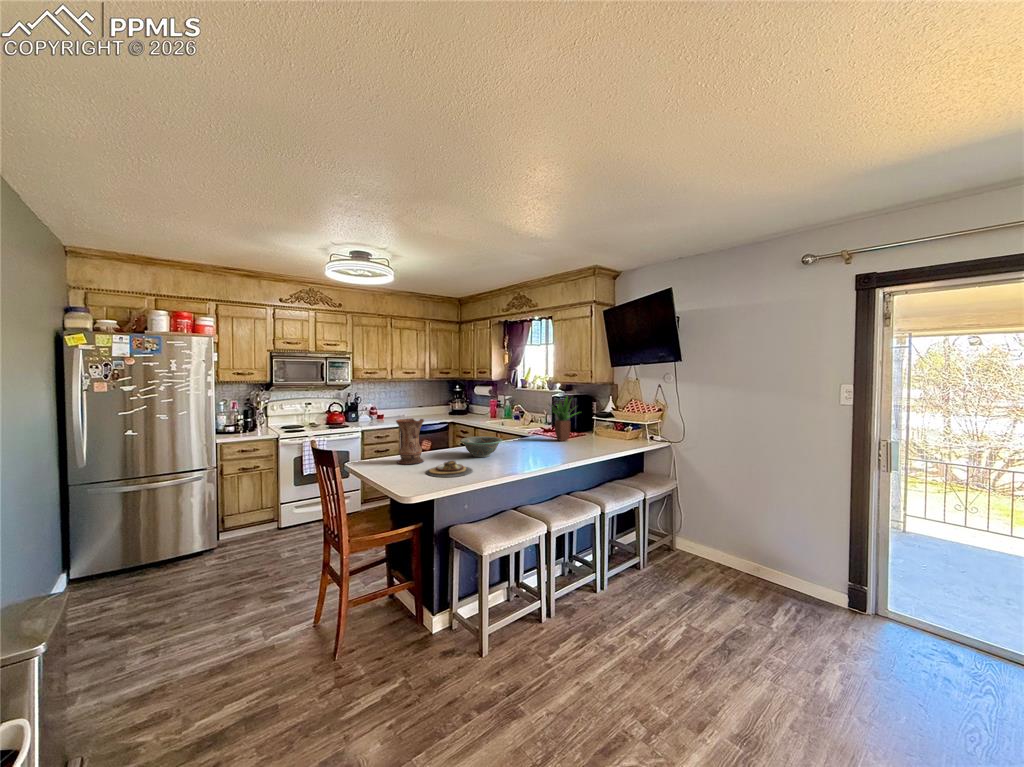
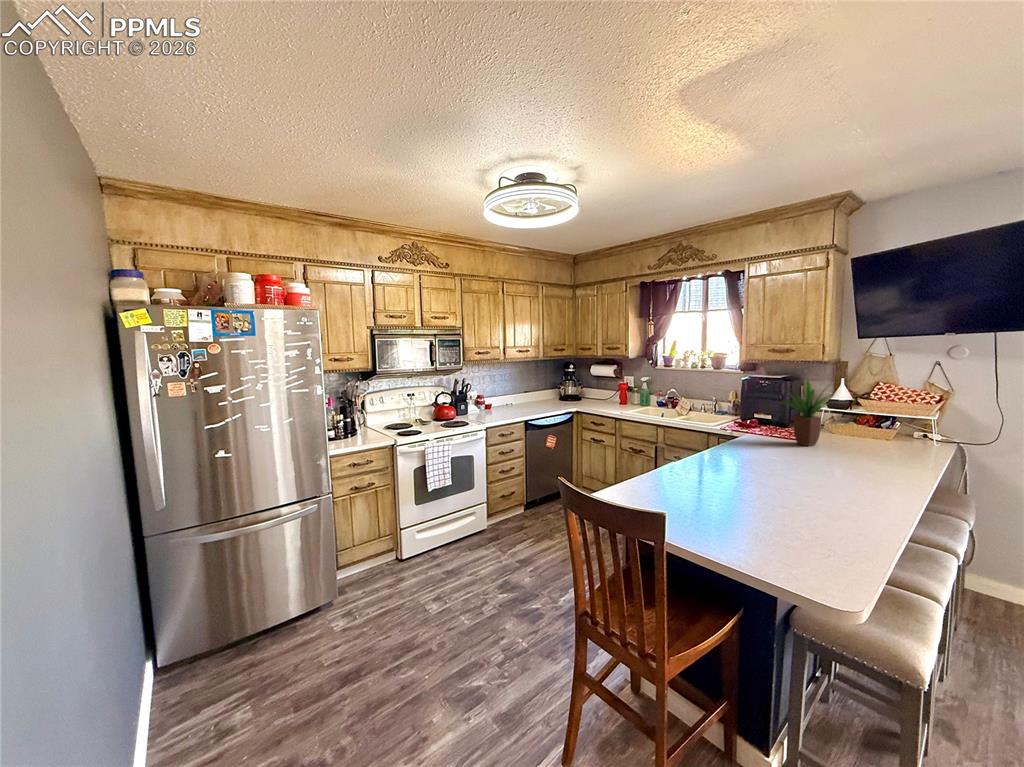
vase: present [396,418,424,465] -> none [656,430,704,507]
decorative bowl: present [460,436,502,457] -> none [724,449,799,485]
plate: present [426,461,473,477] -> none [745,507,840,544]

